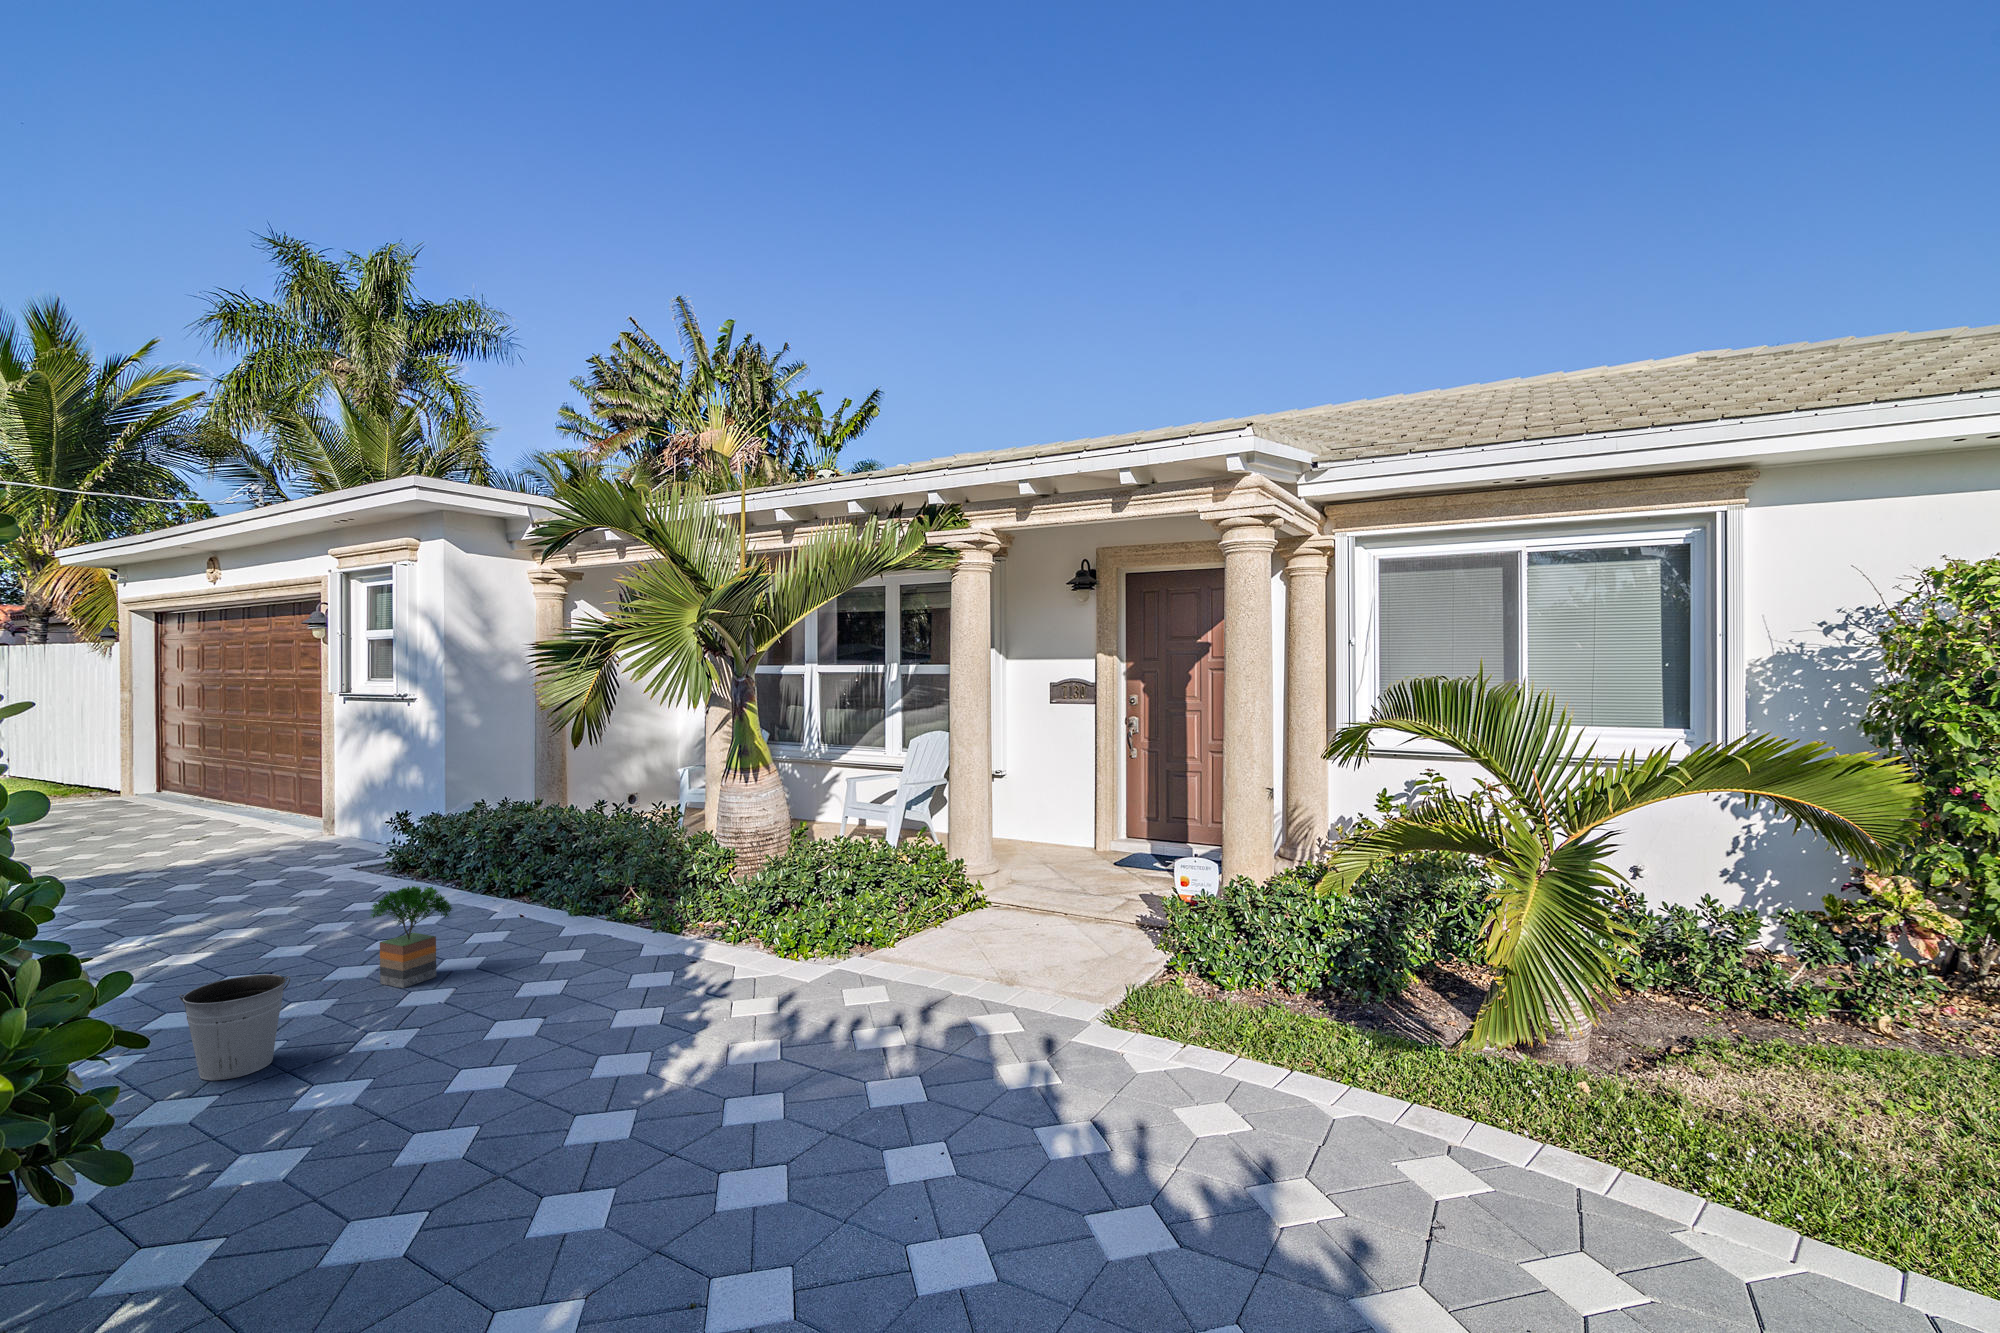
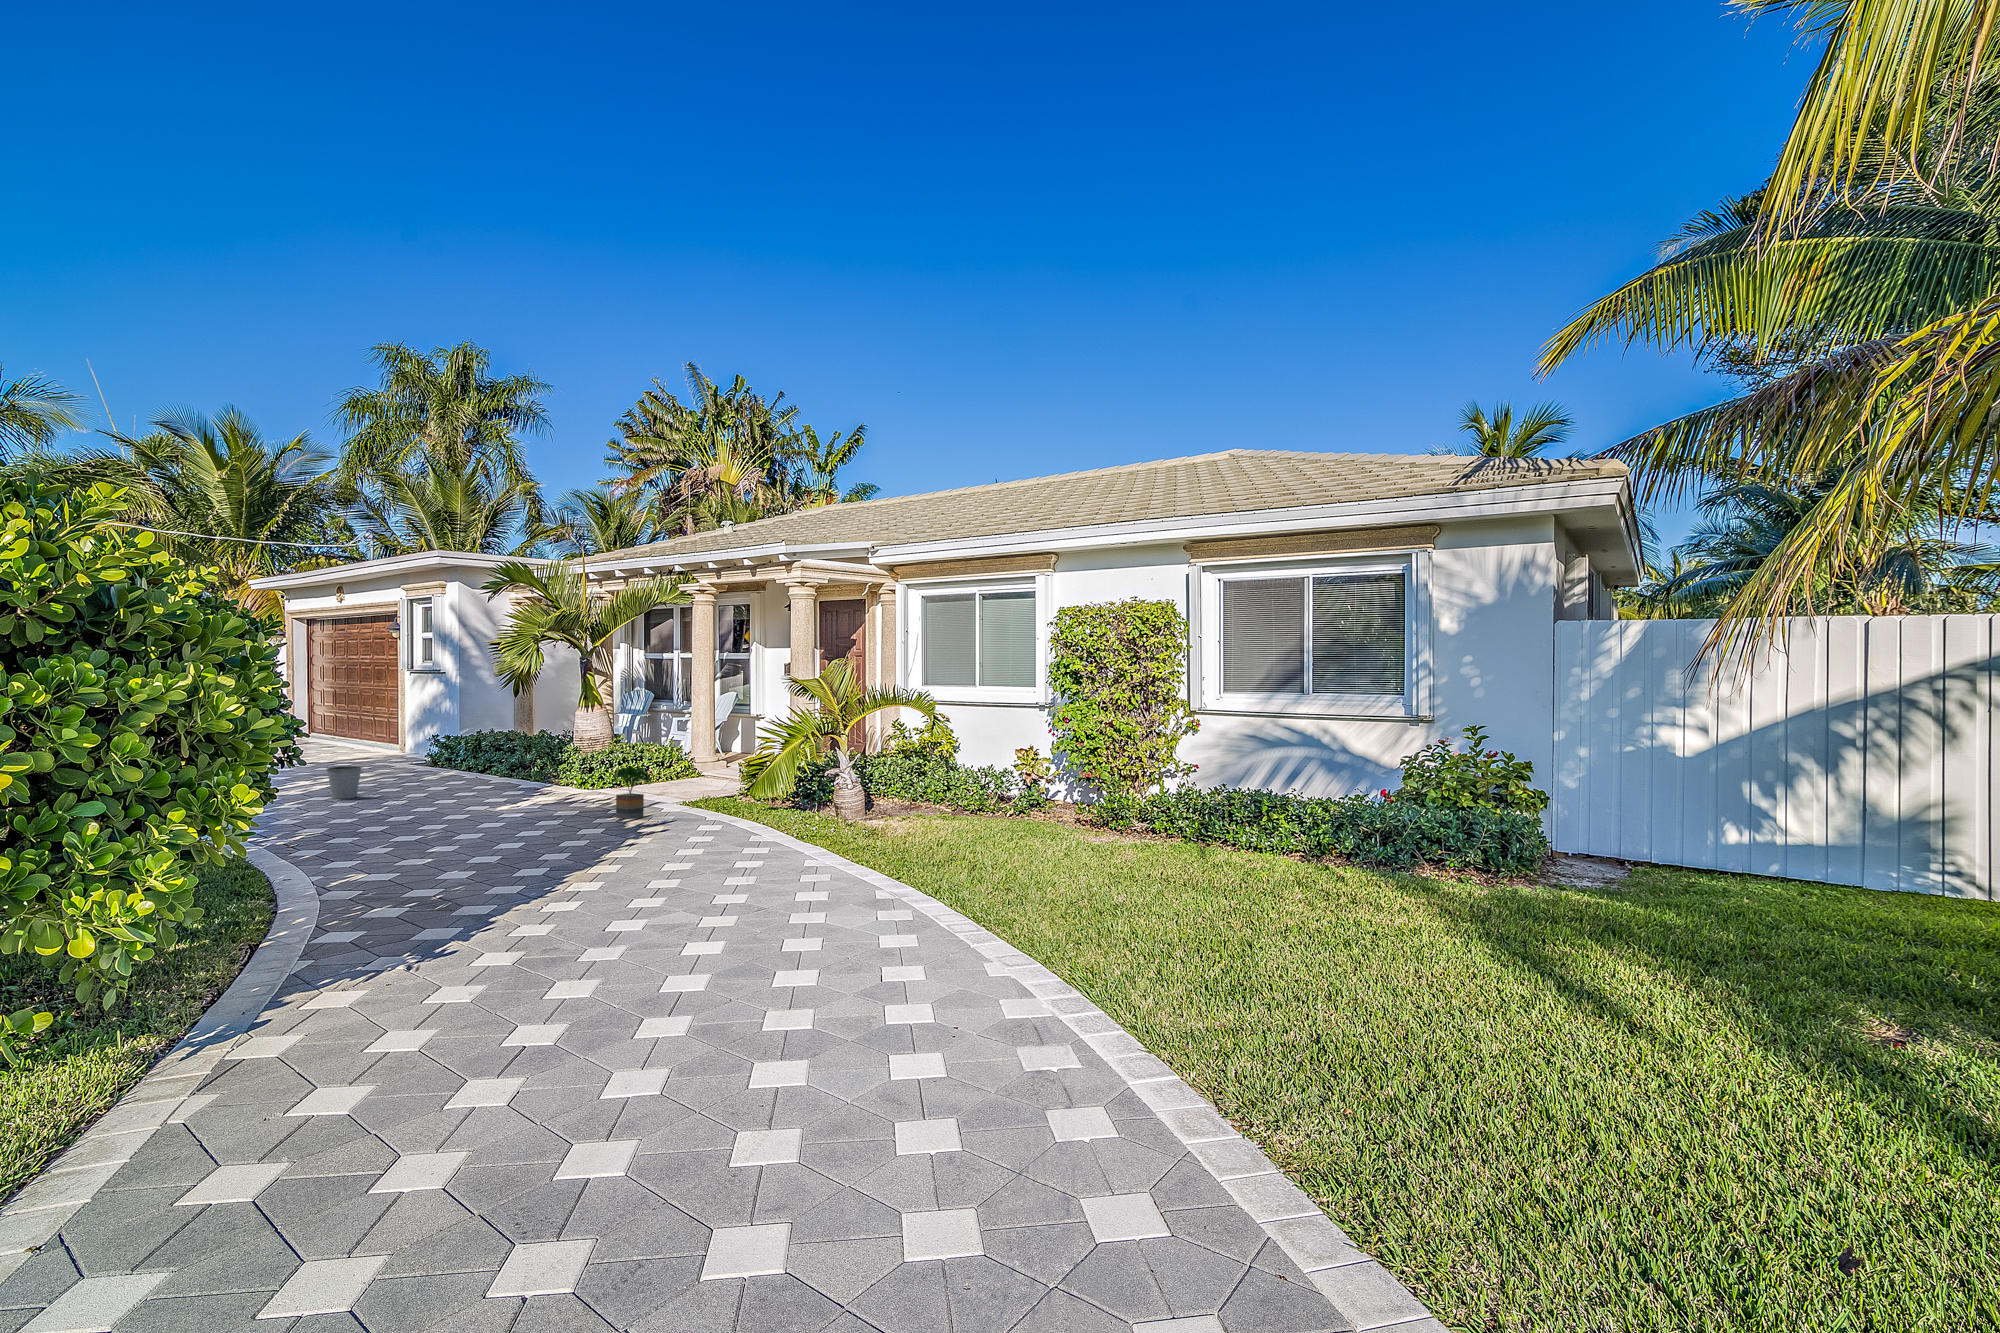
potted tree: present [371,886,453,988] -> present [613,767,651,819]

